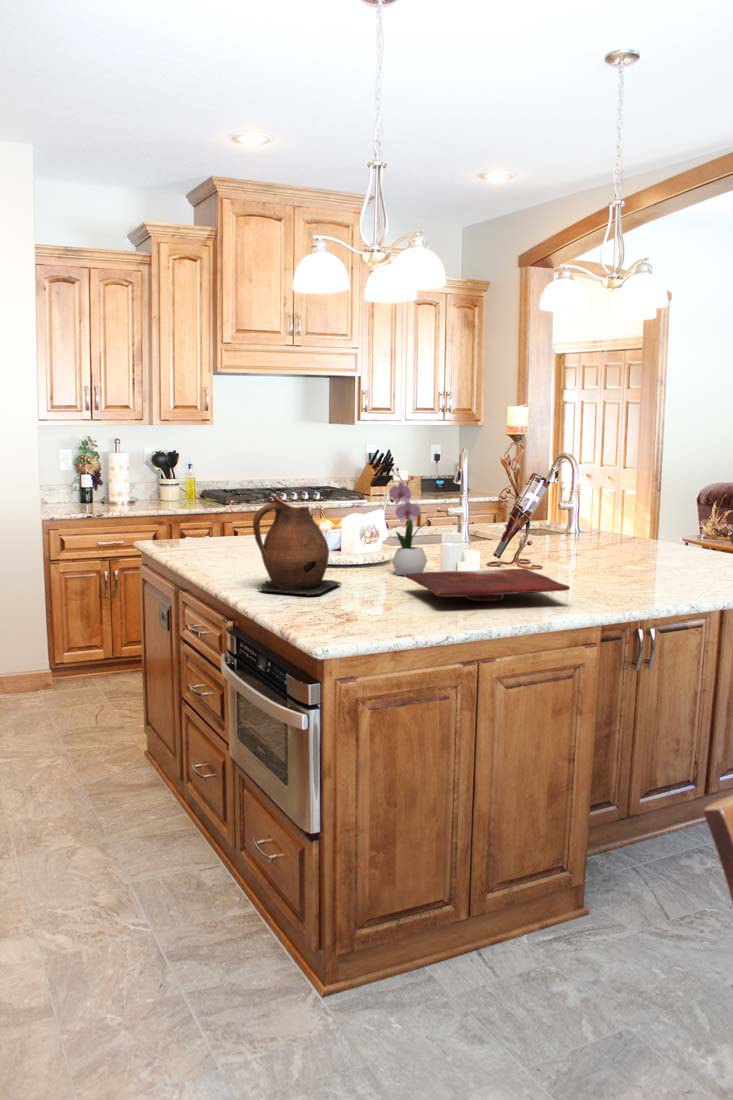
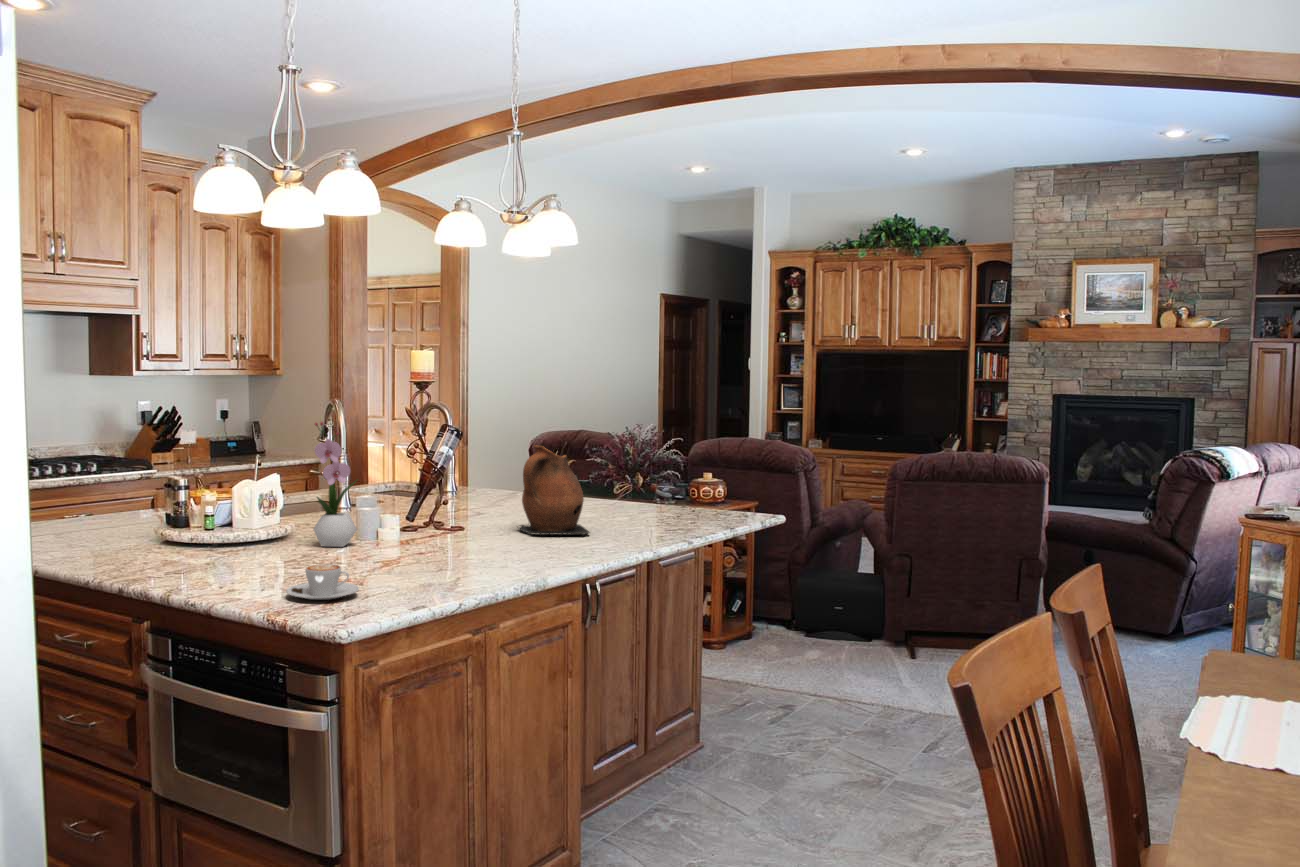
ceramic pitcher: present [253,494,341,596] -> present [519,446,589,535]
cutting board: present [405,569,570,601] -> none [356,528,545,565]
coffee cup: none [313,590,371,619] -> present [286,564,359,600]

